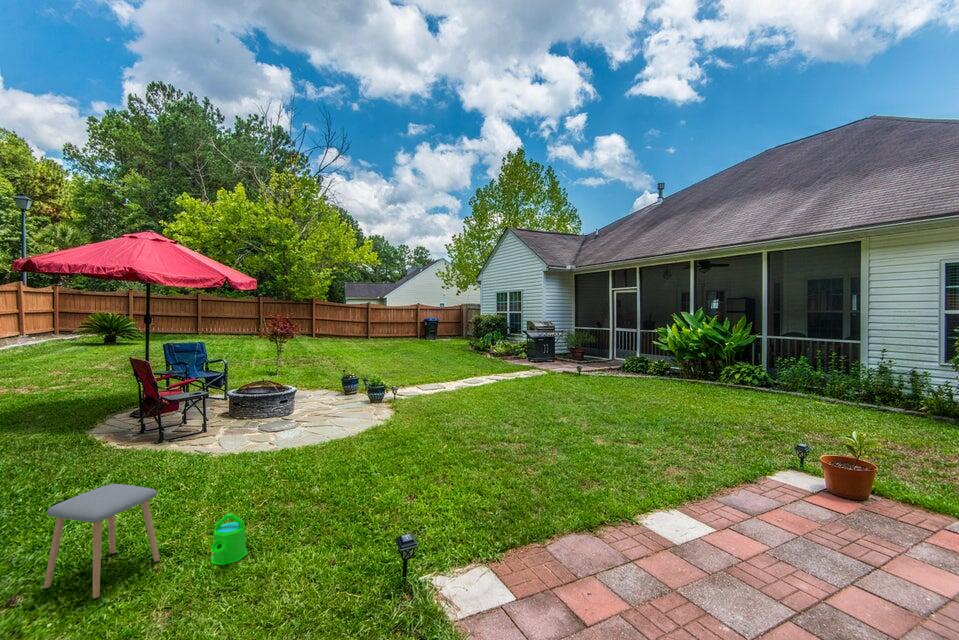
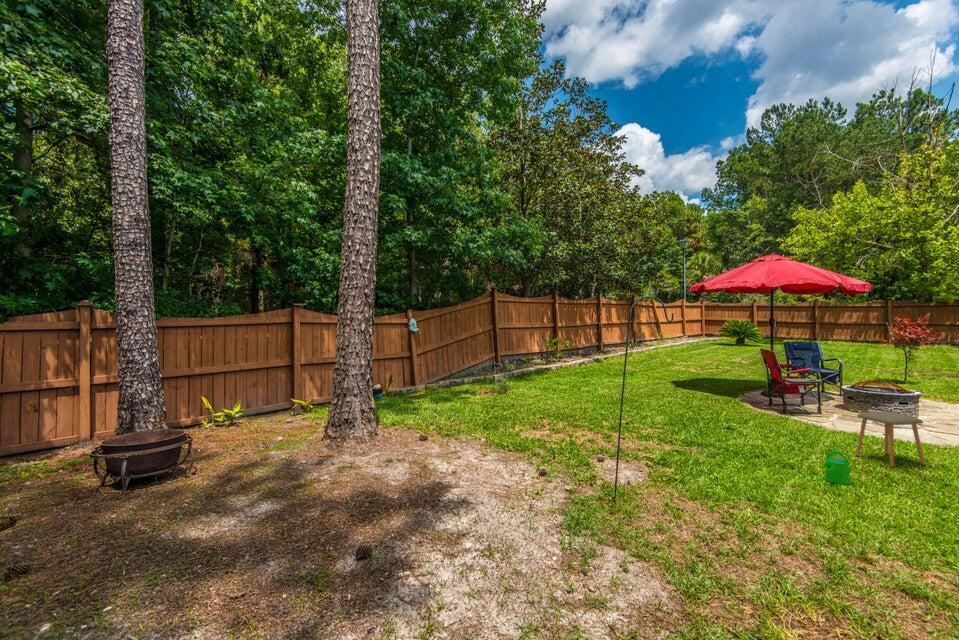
stool: present [44,484,160,599] -> present [856,412,925,467]

